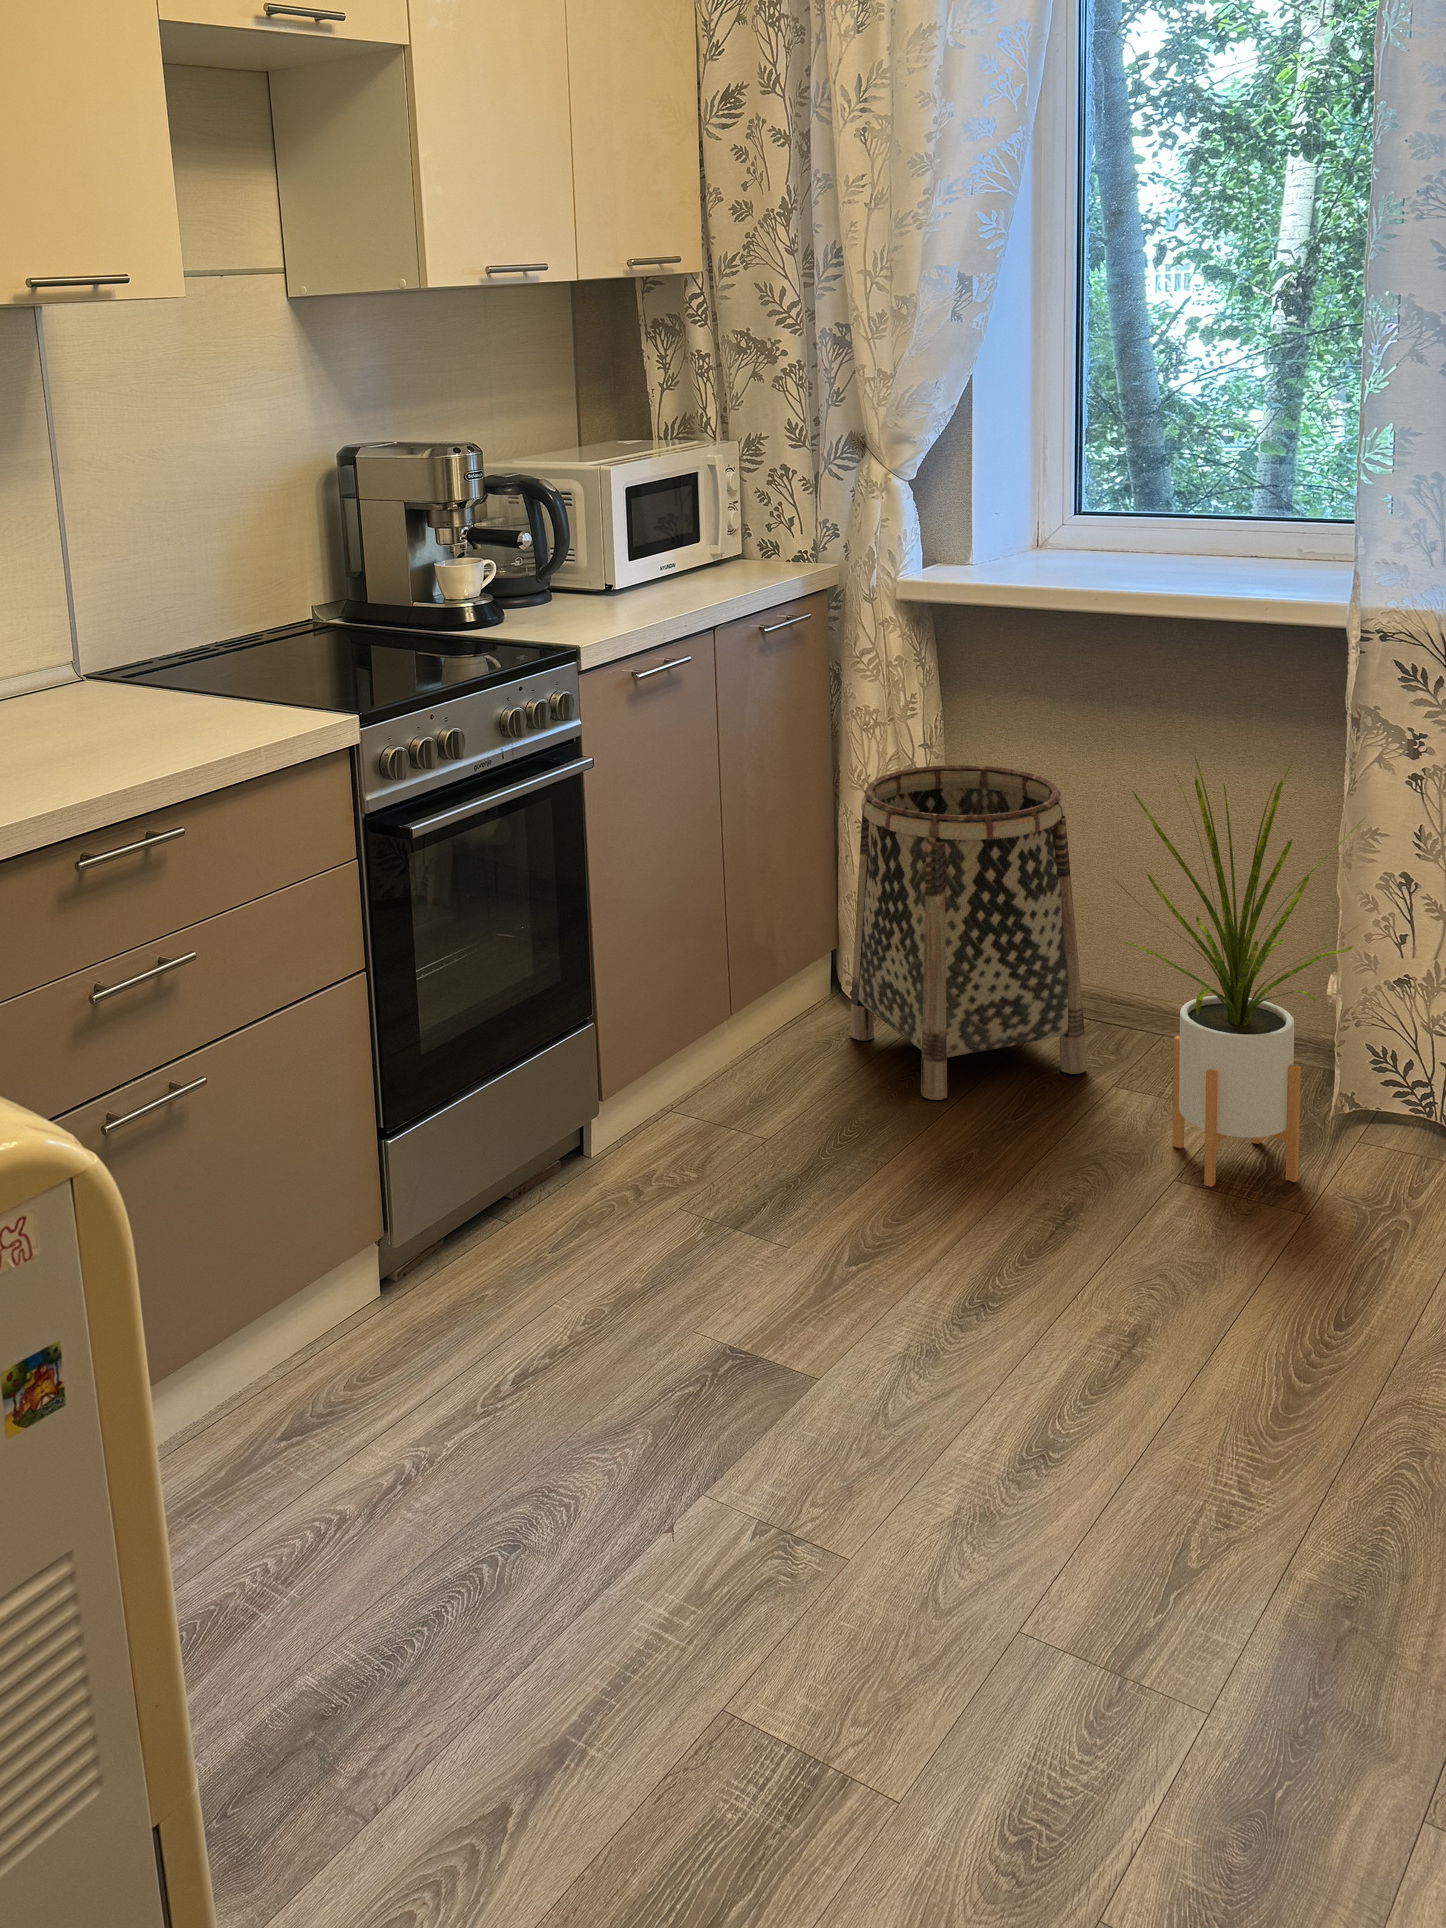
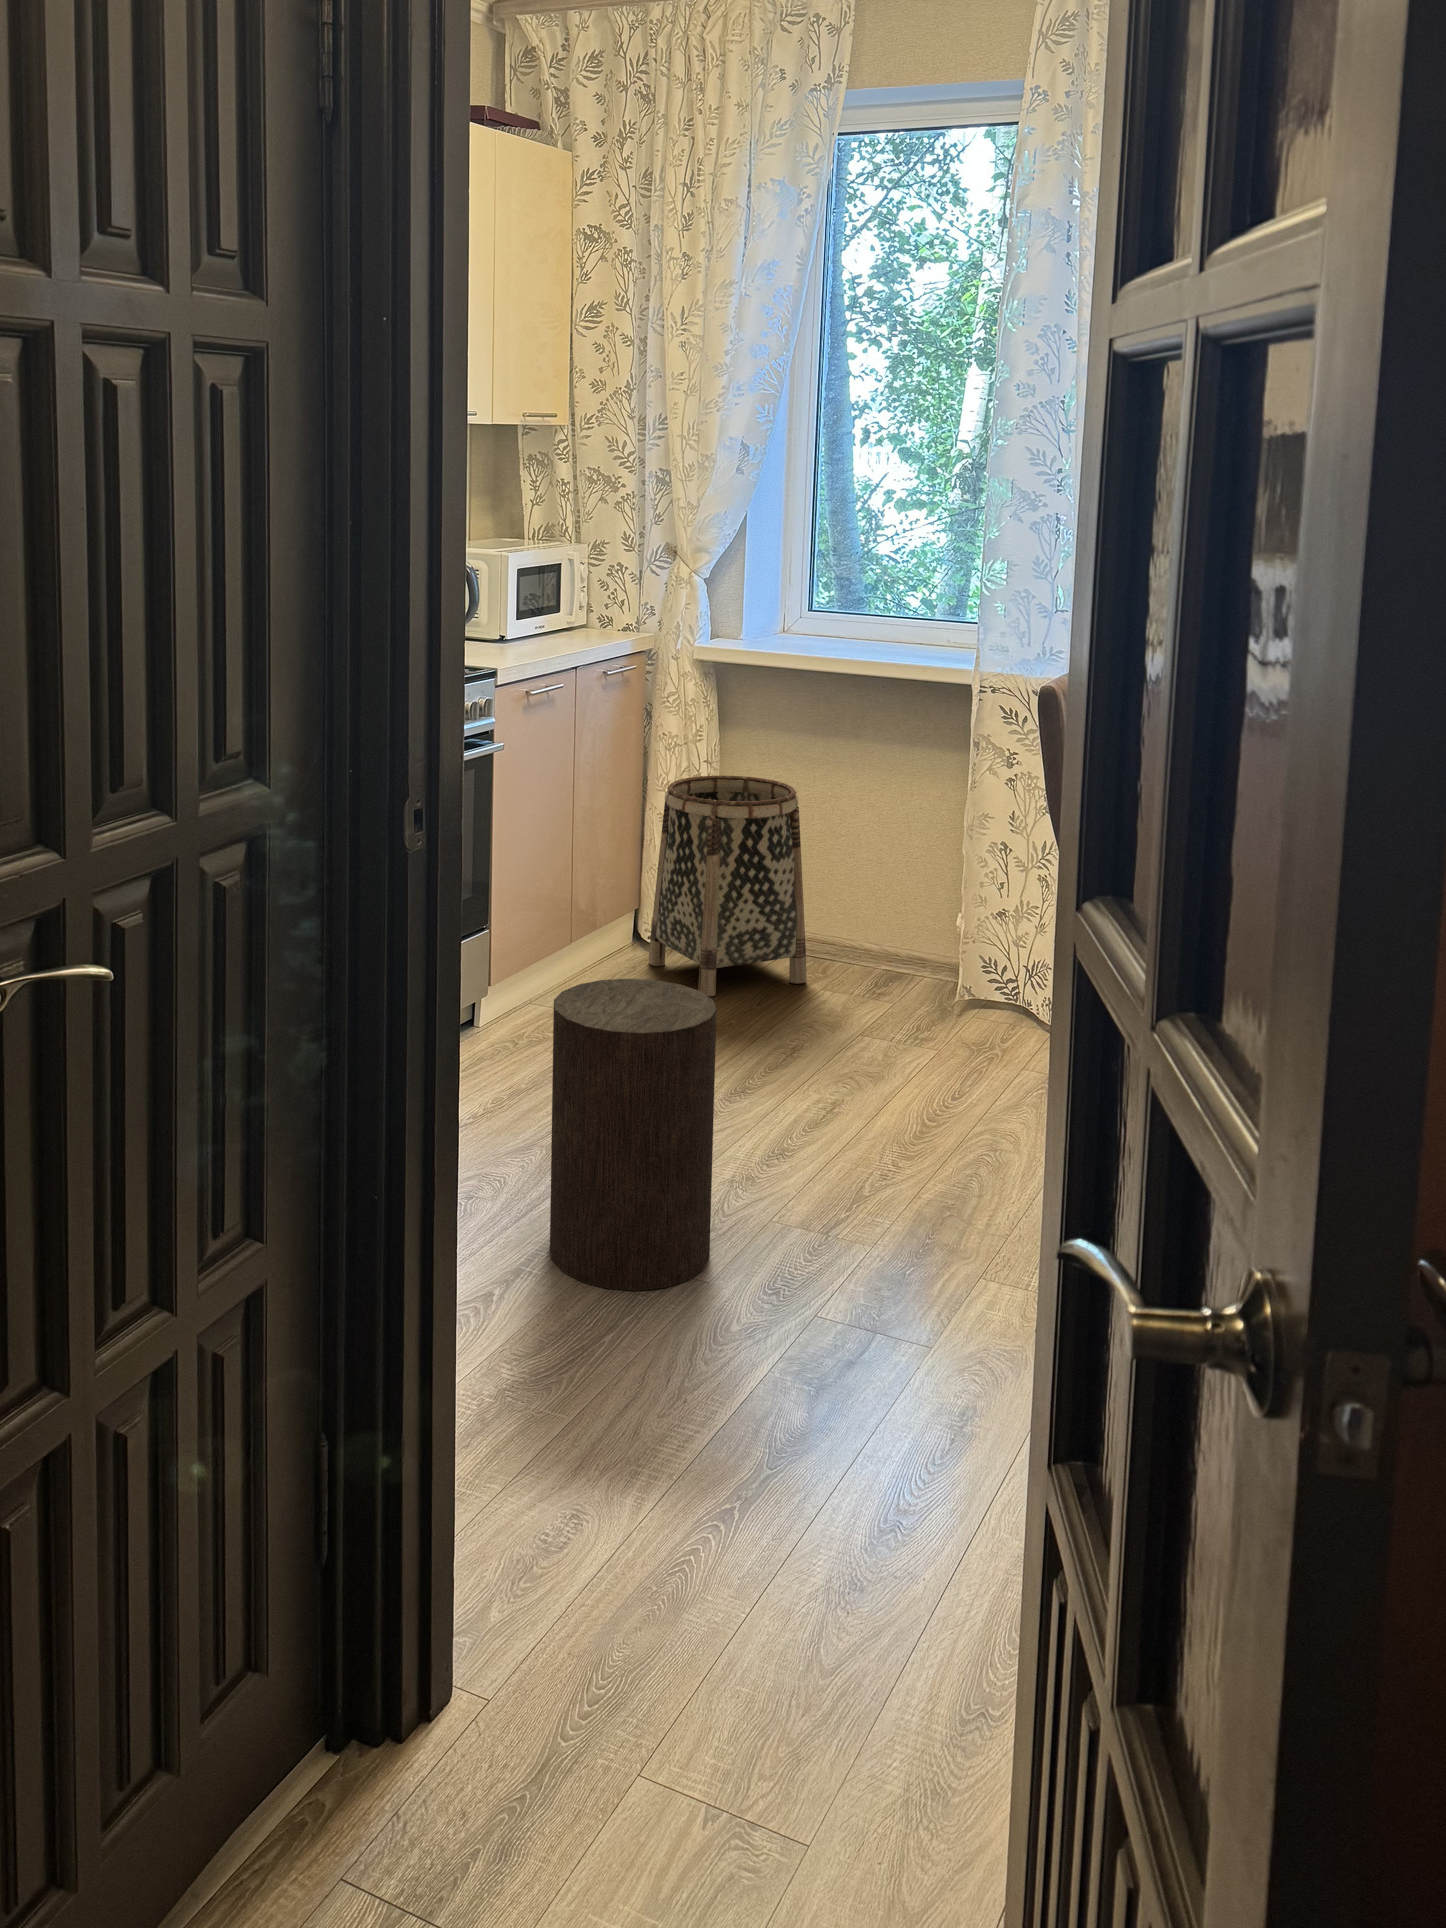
house plant: present [1114,757,1365,1187] -> none [827,761,979,1038]
stool: none [612,1225,921,1835] -> present [550,979,717,1291]

